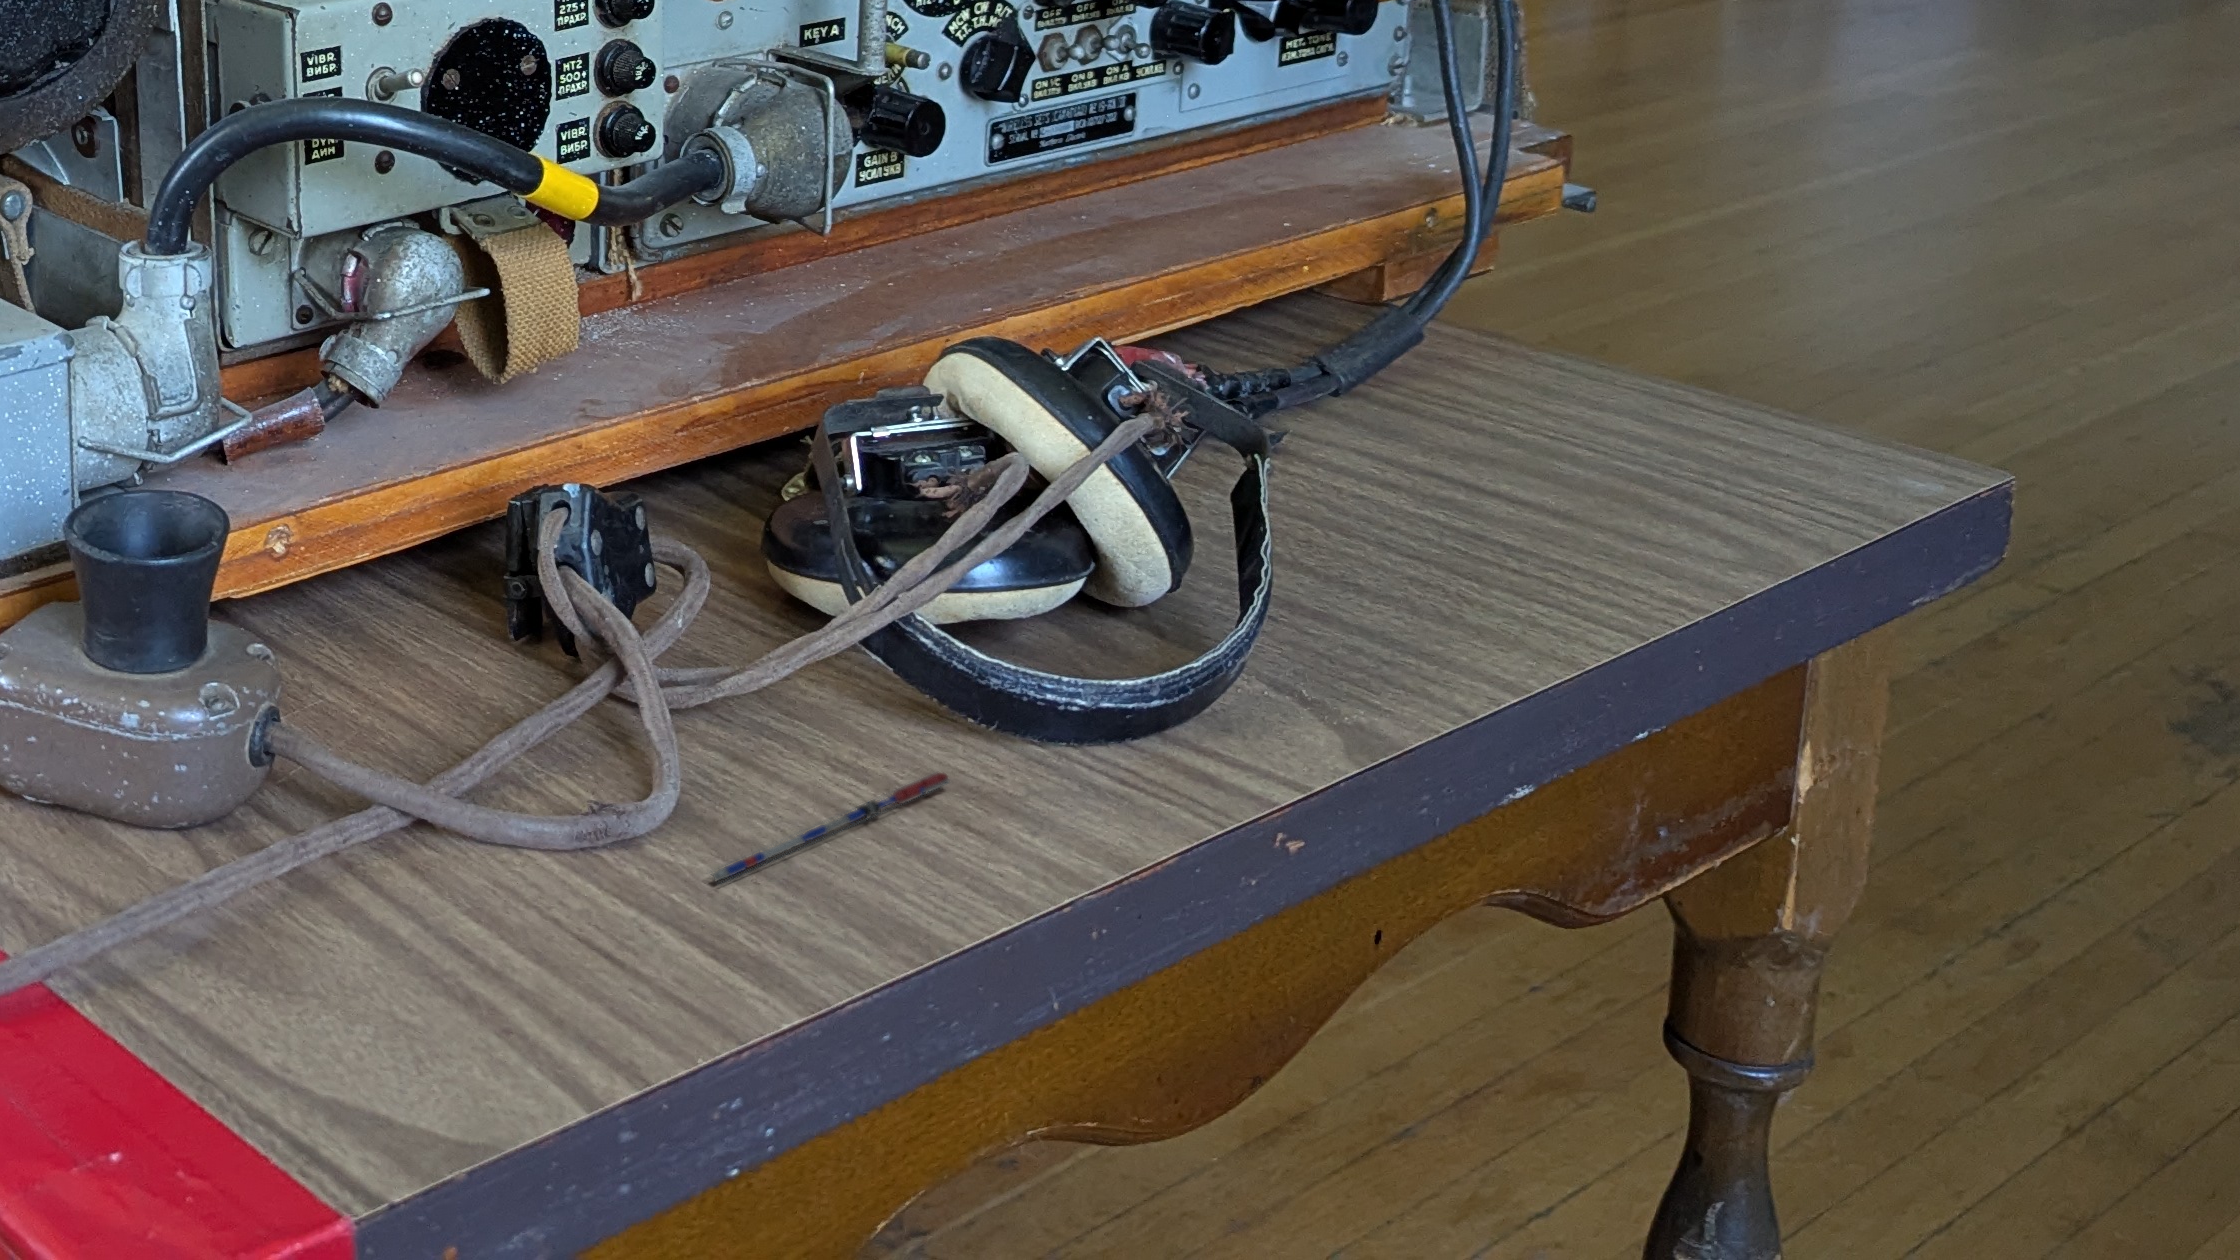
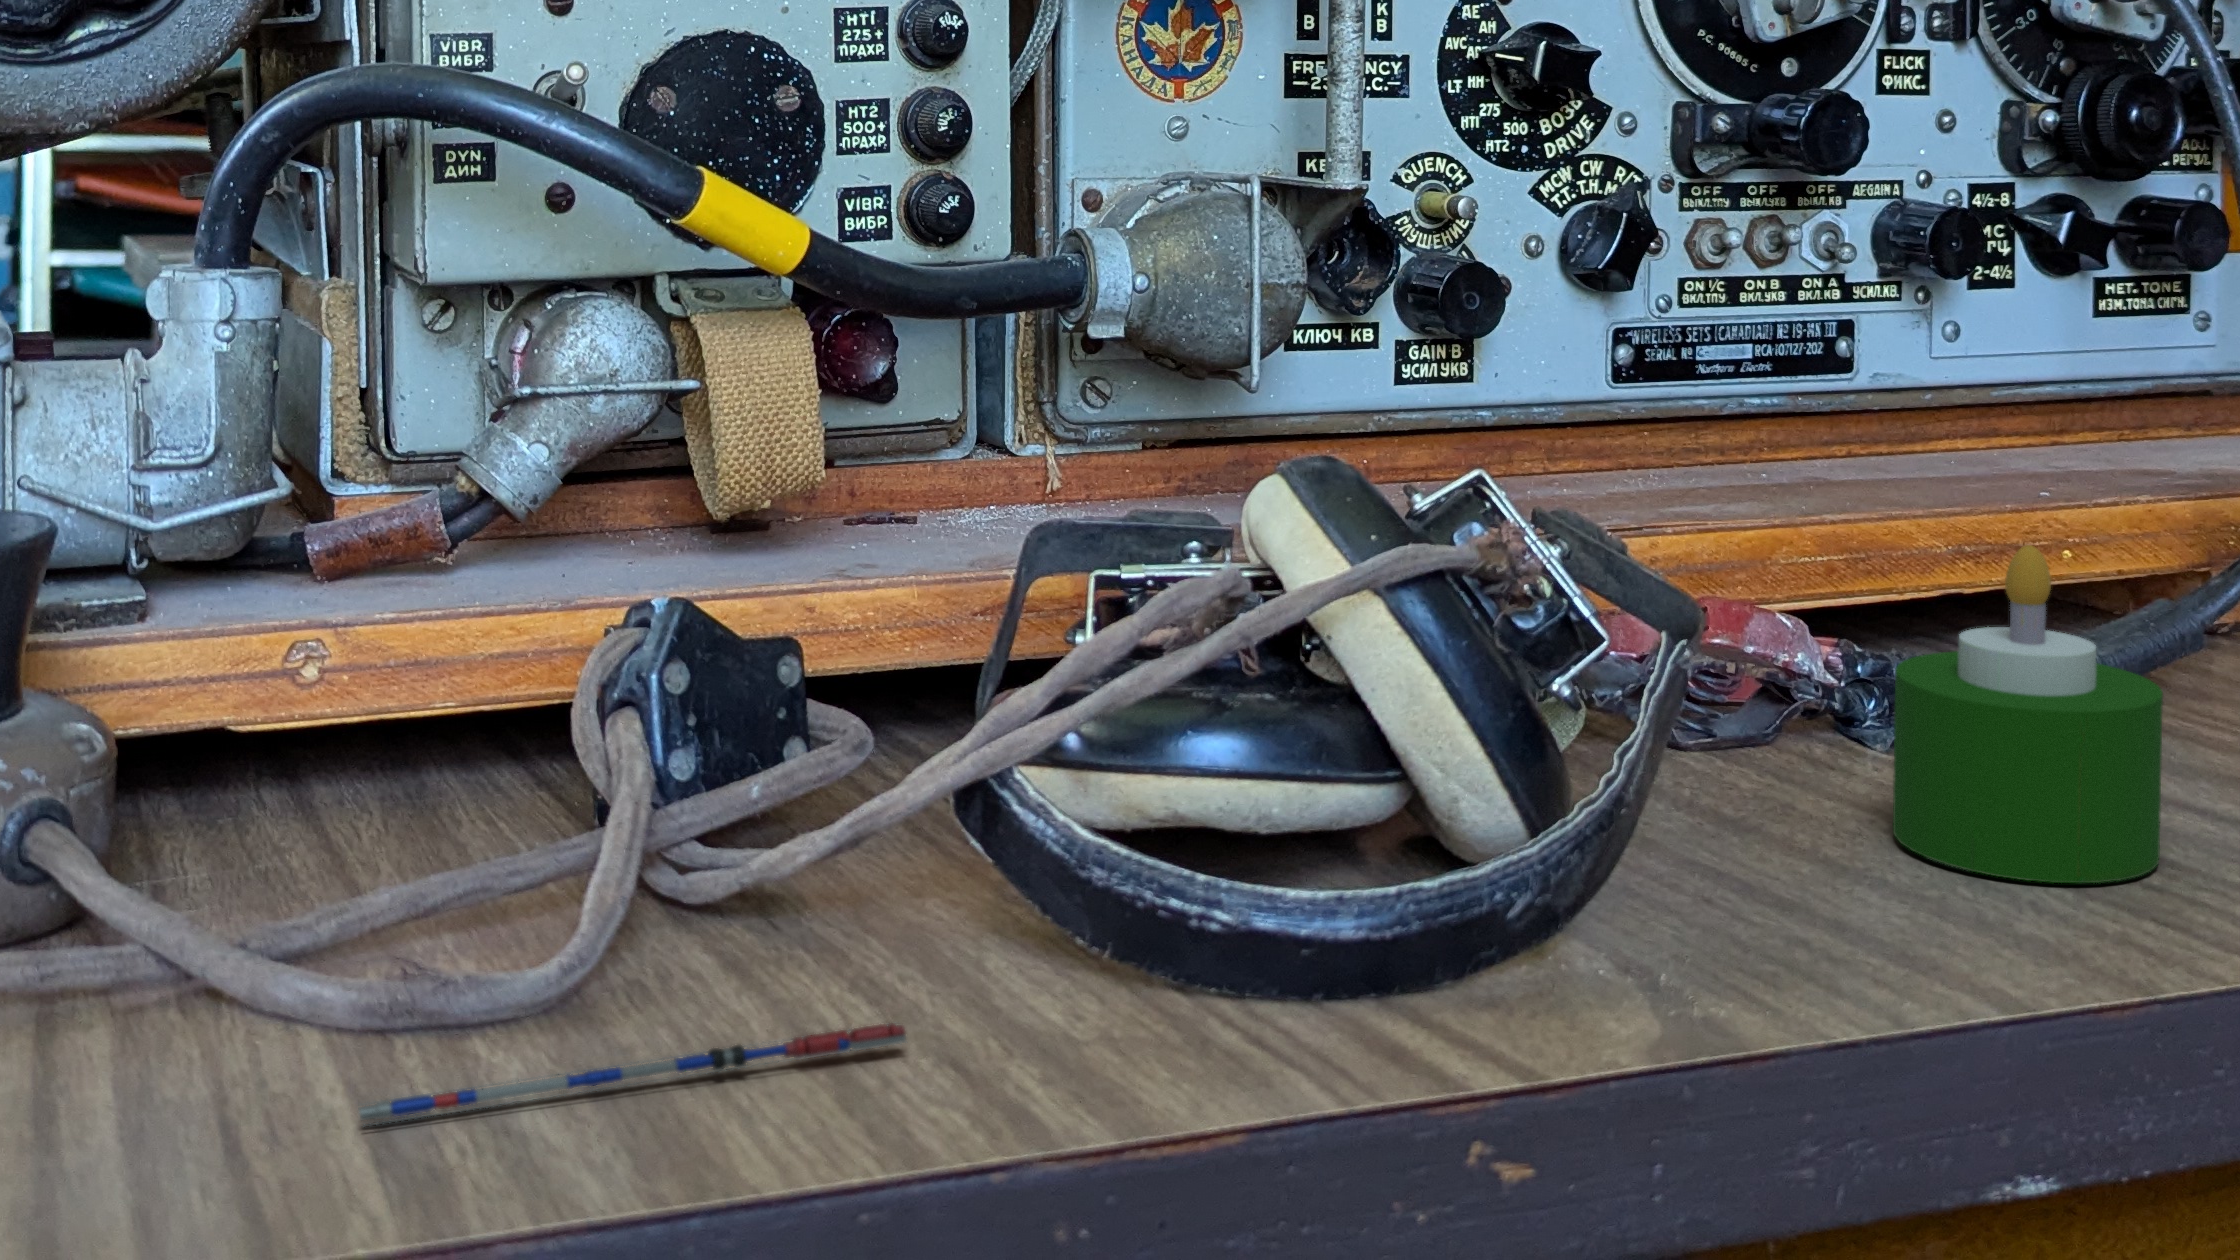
candle: none [1329,357,1502,569] -> present [1893,545,2163,883]

